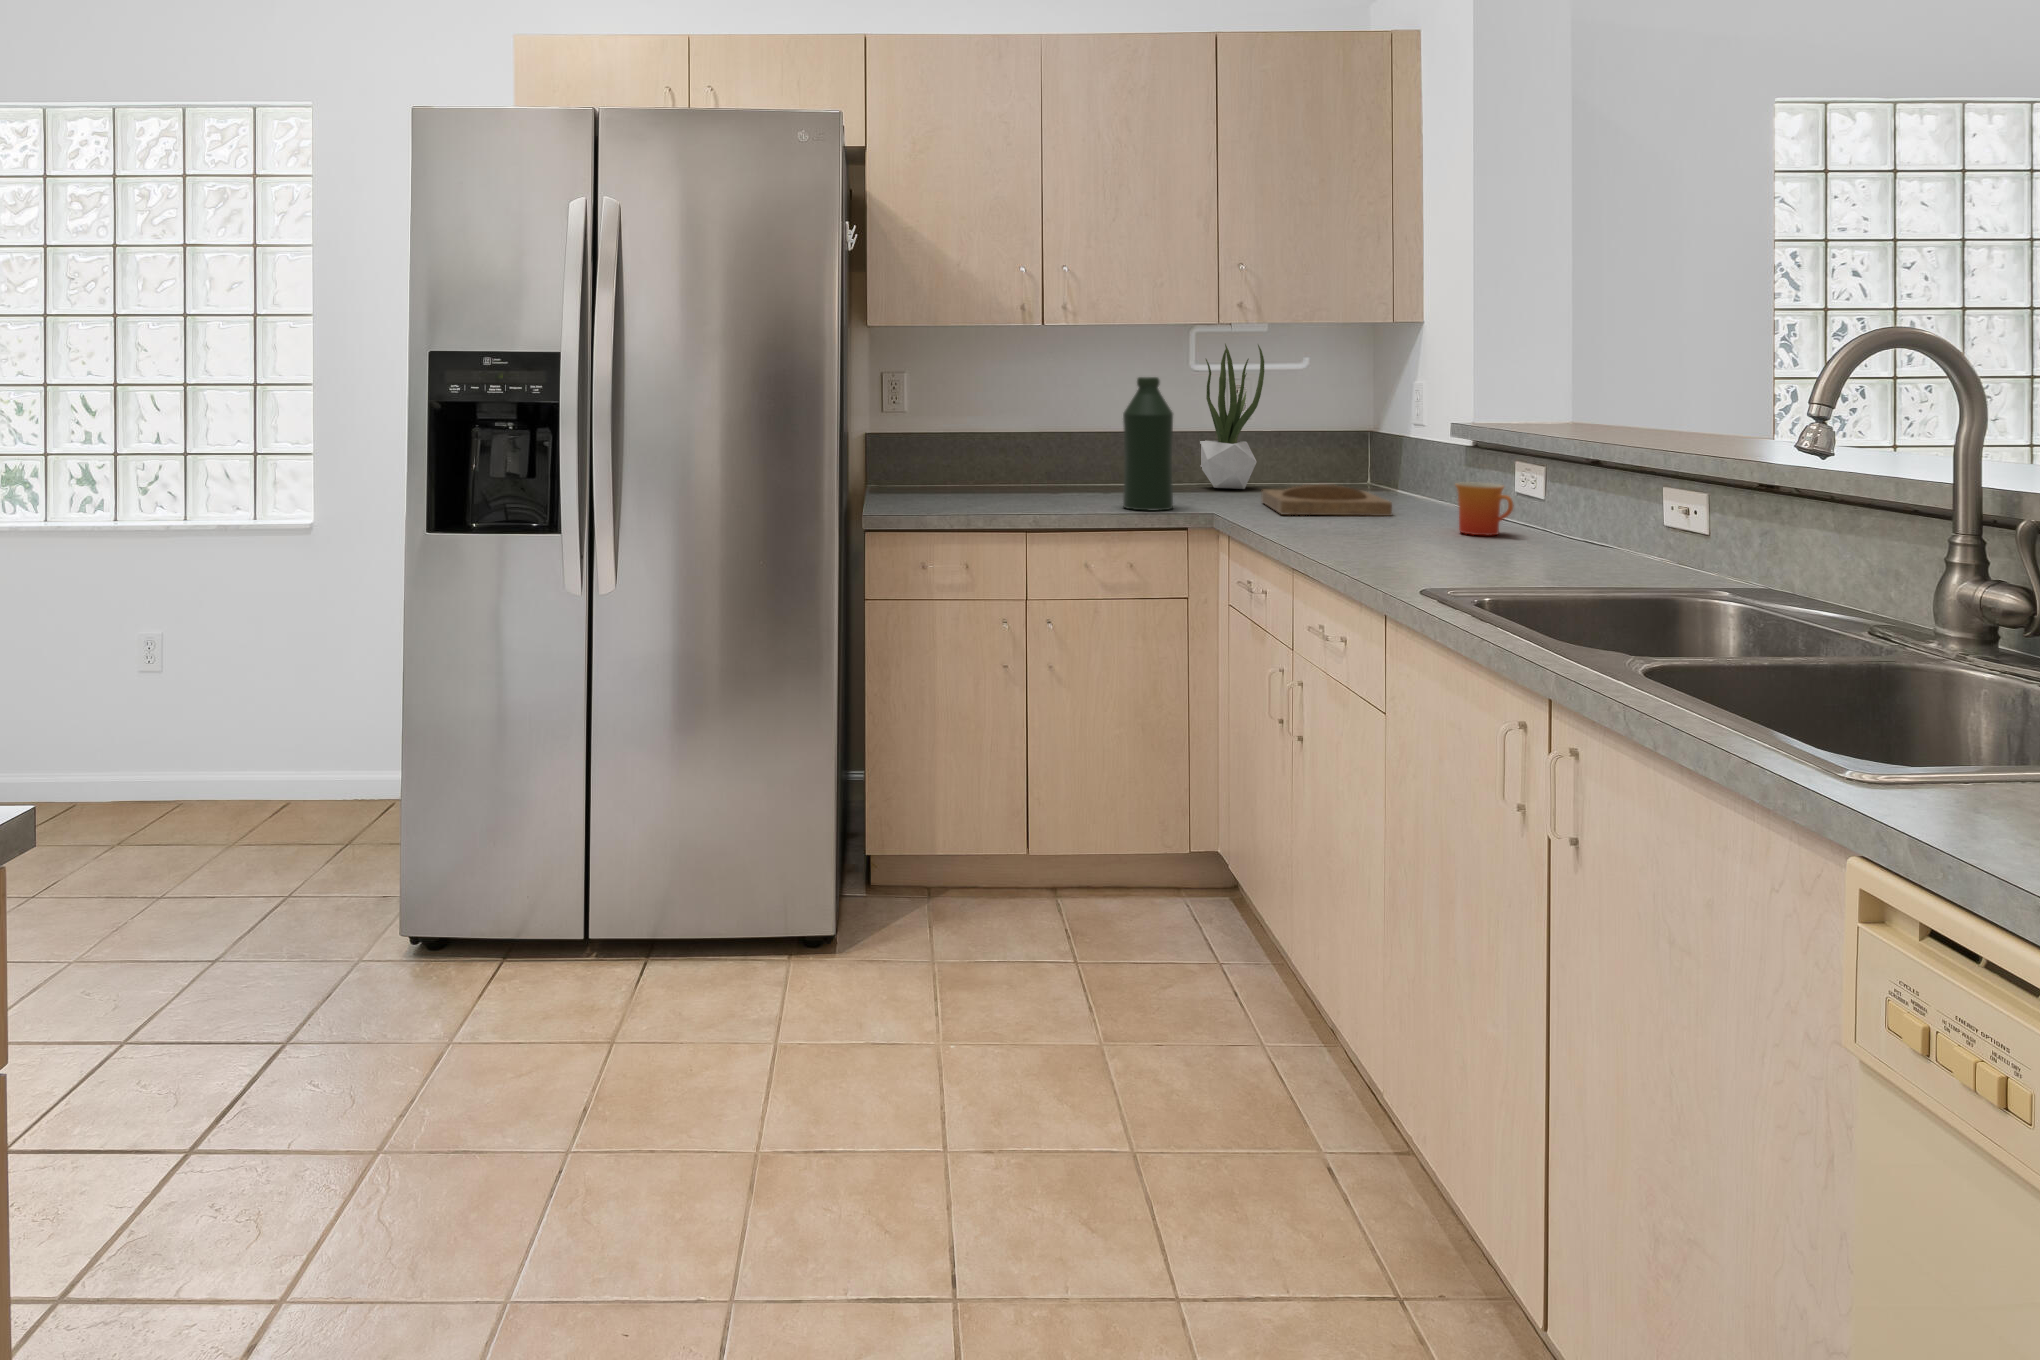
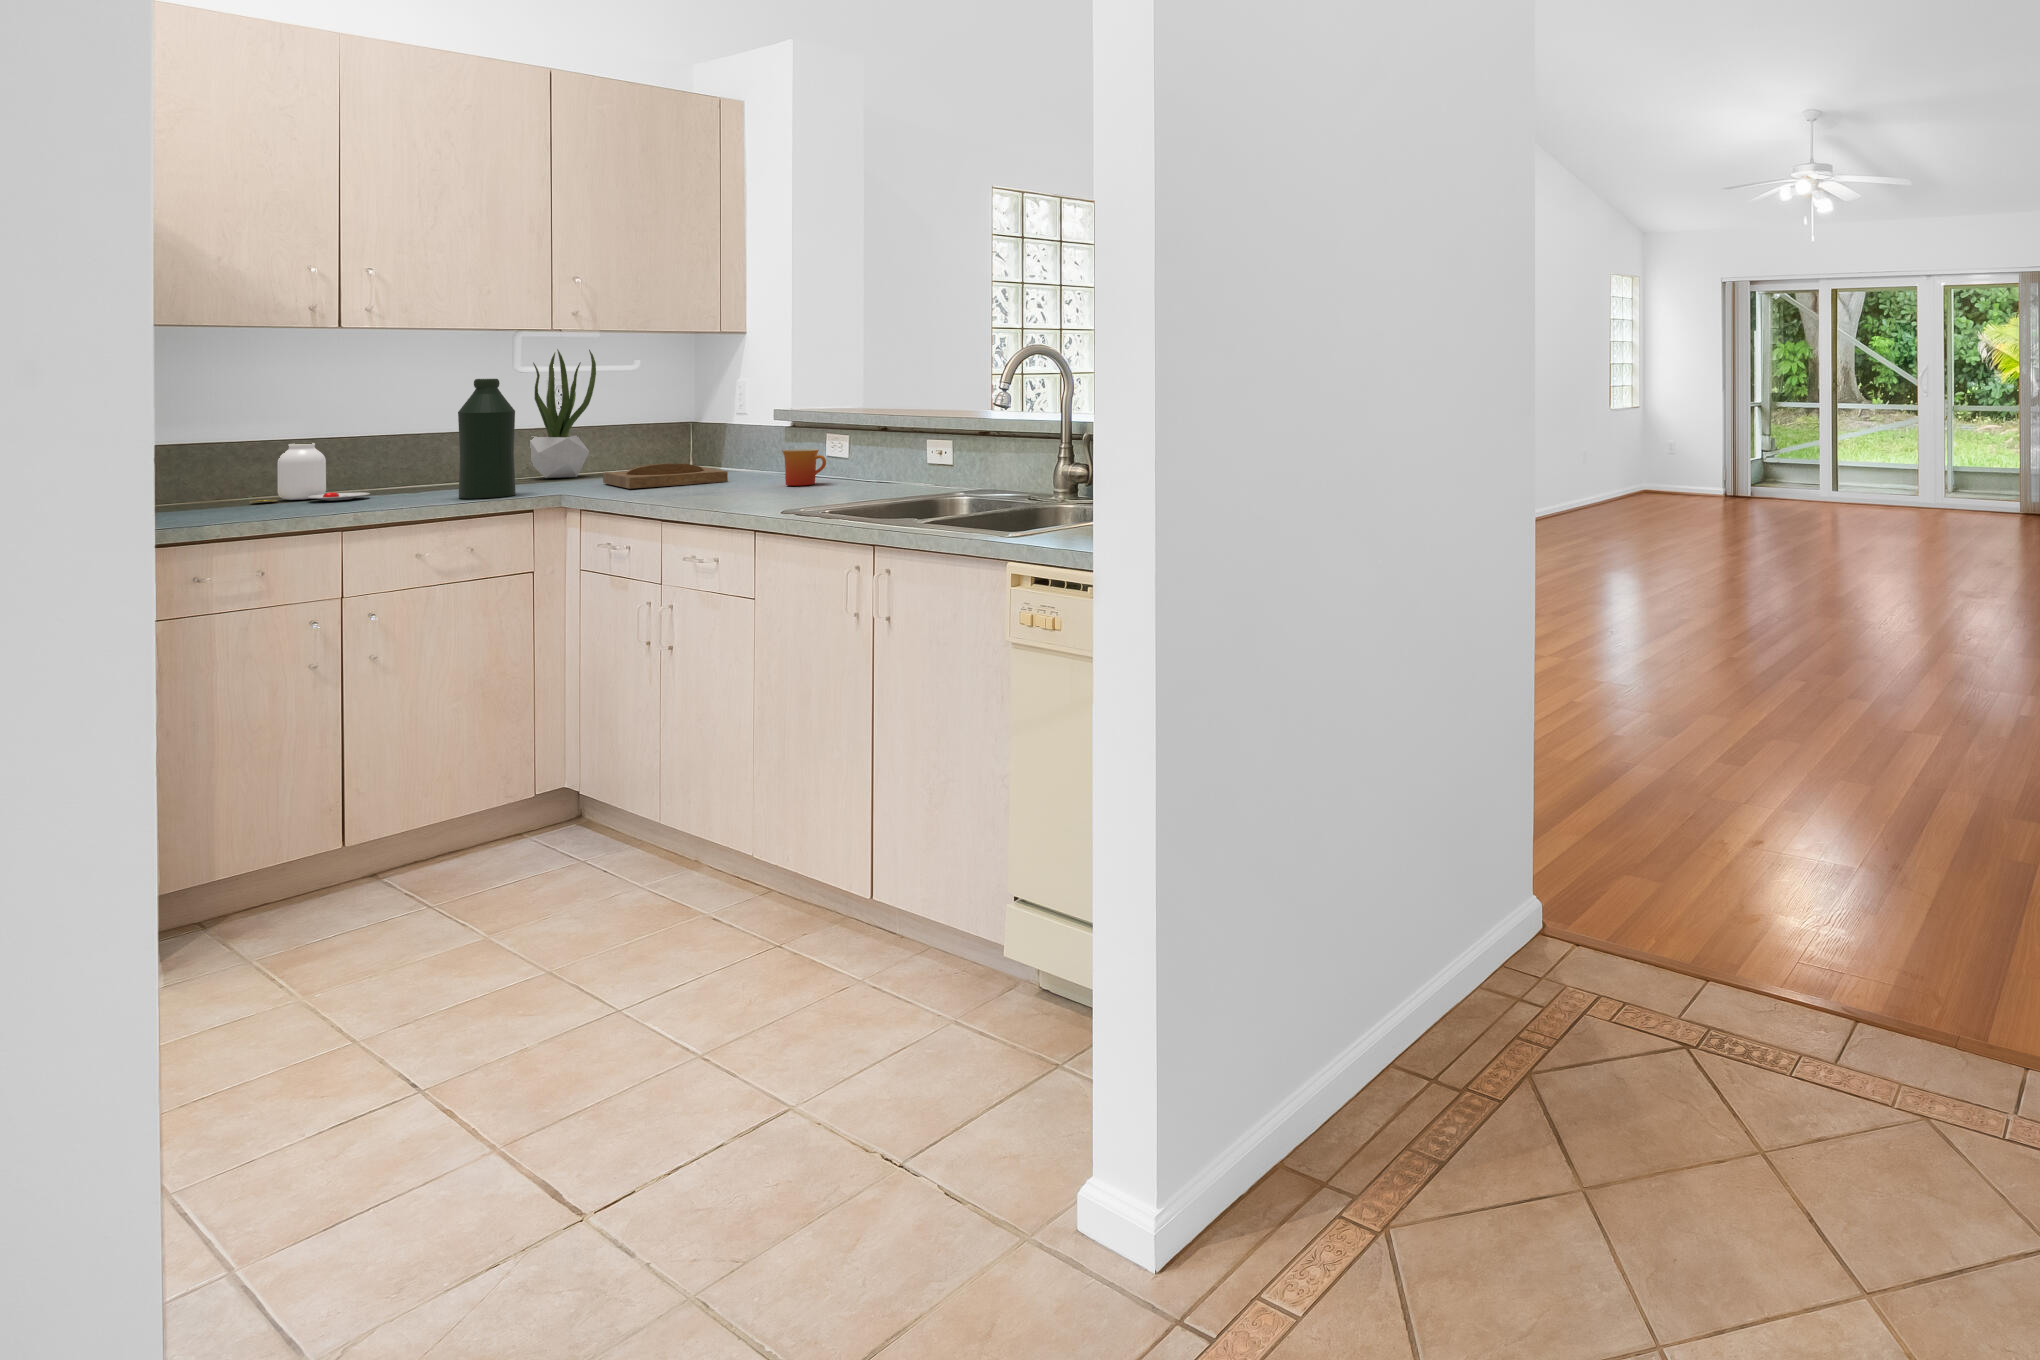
jar: none [977,437,1060,497] -> present [250,443,370,503]

